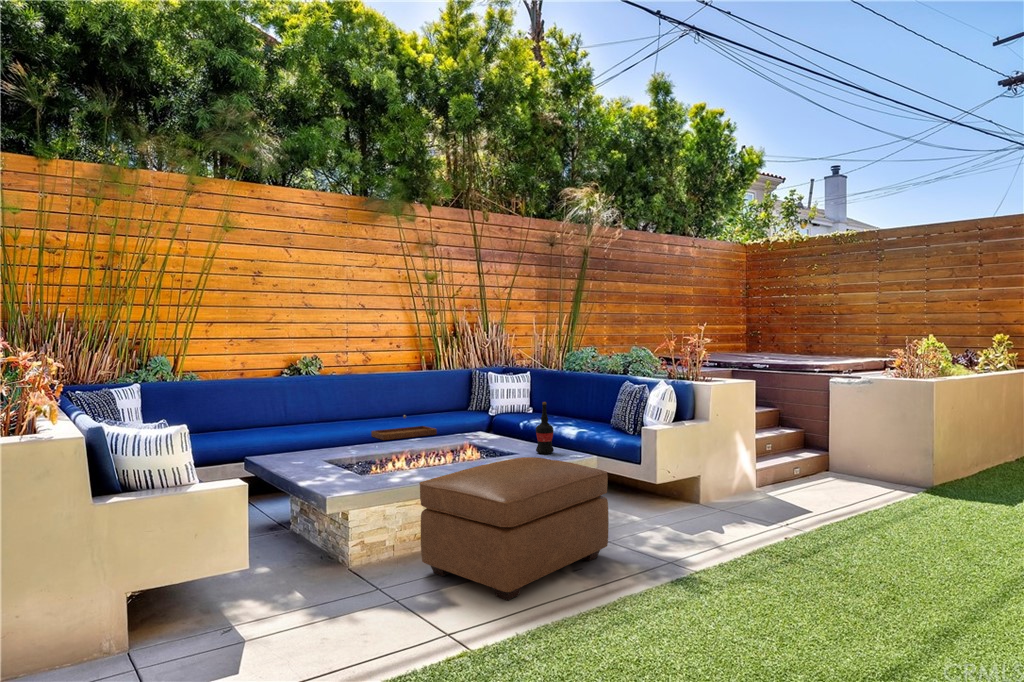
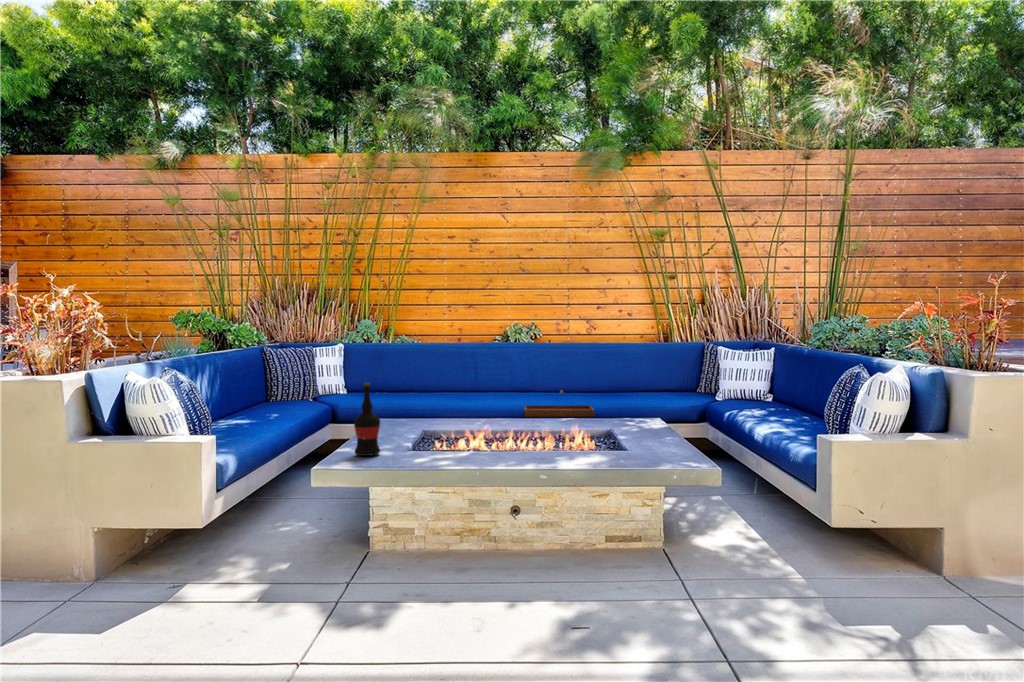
wine bottle: present [536,402,554,453] -> present [354,383,380,456]
ottoman: present [419,457,609,600] -> none [413,453,666,641]

